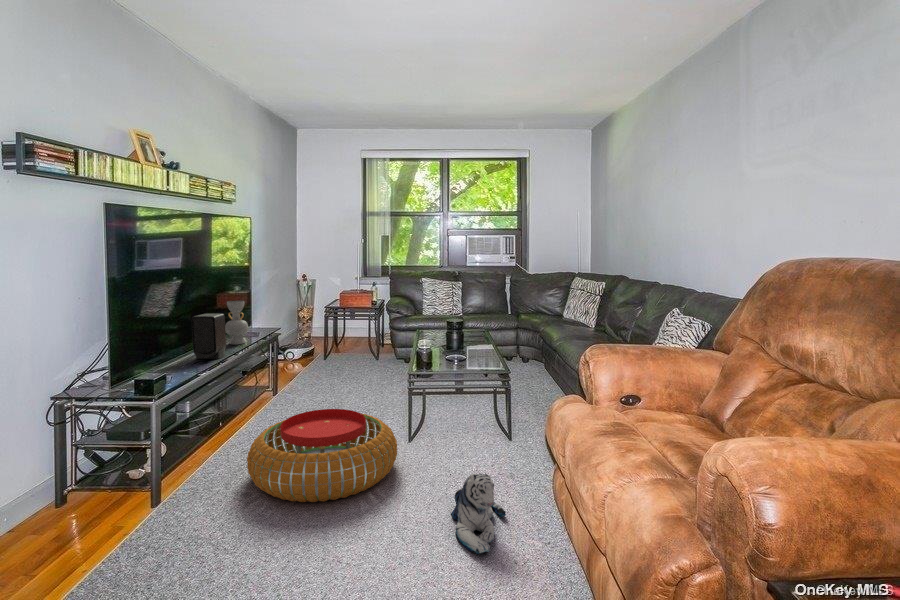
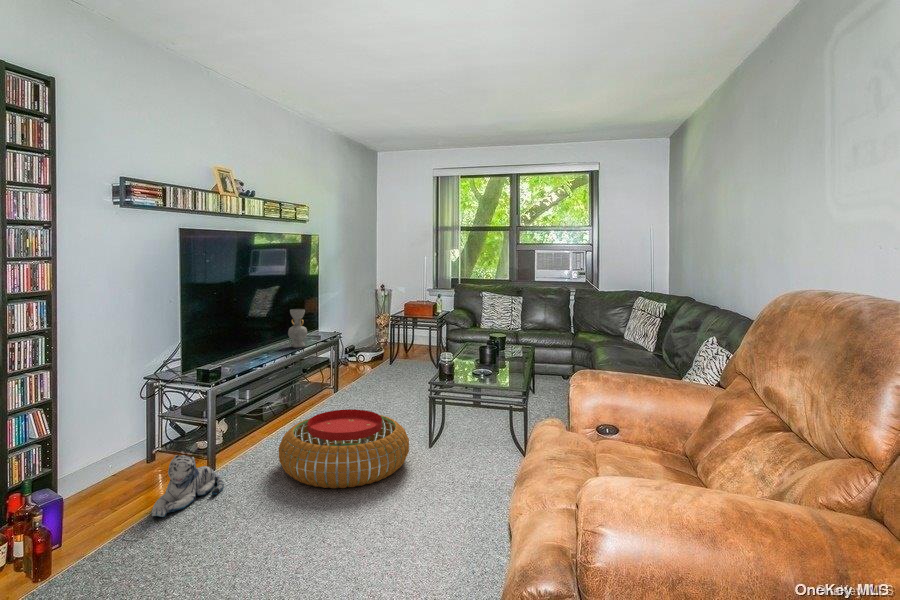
speaker: present [192,314,226,359] -> none [255,320,283,359]
plush toy: present [451,474,506,554] -> present [151,455,224,517]

